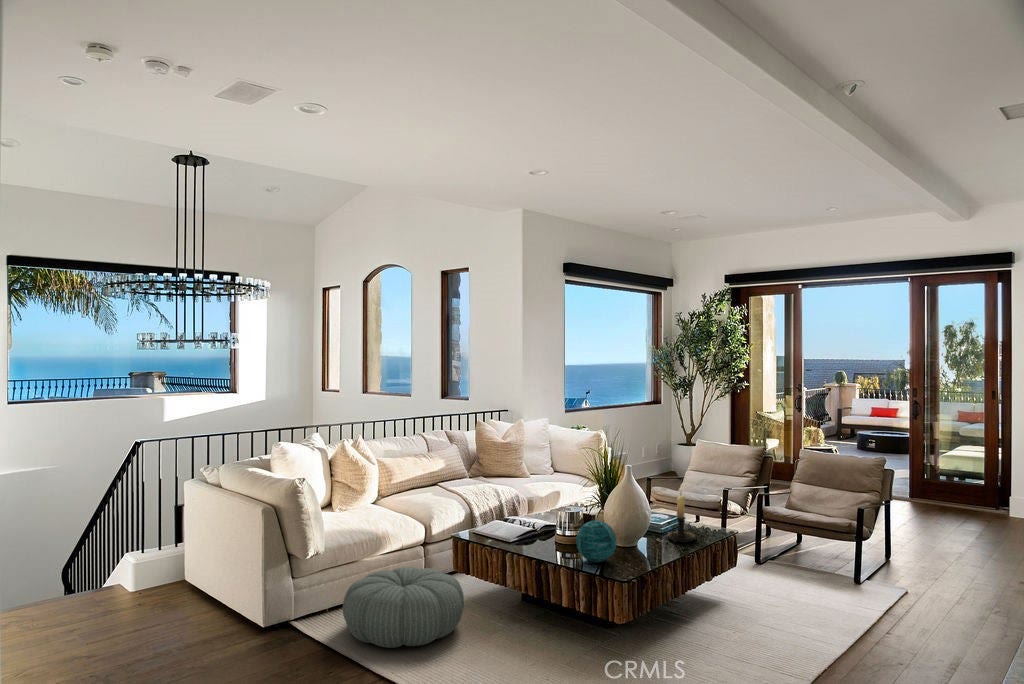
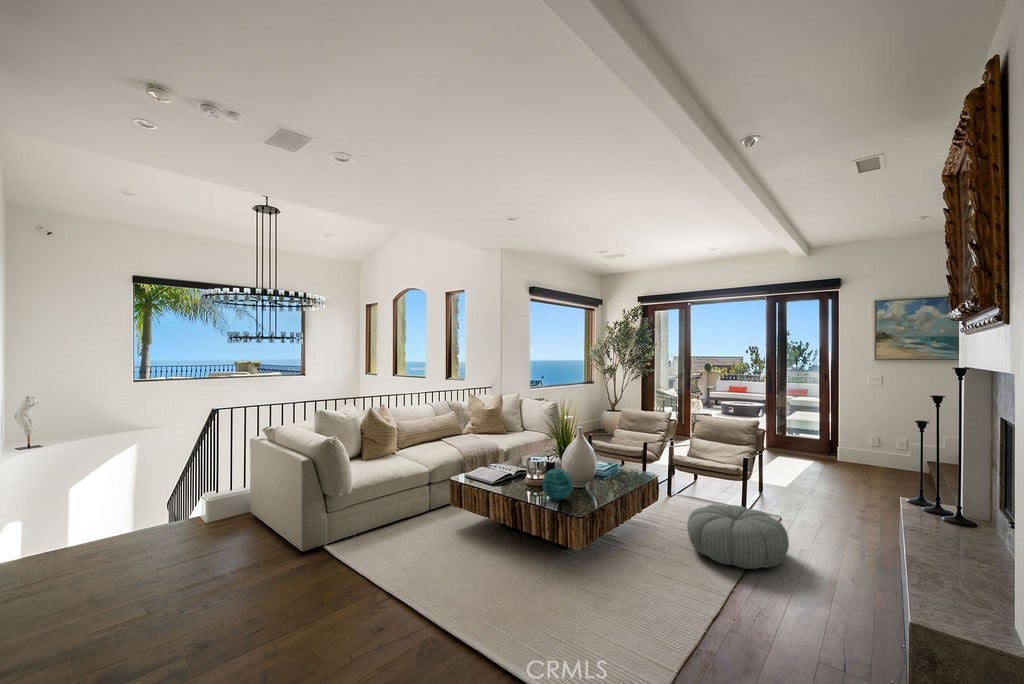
candle holder: present [667,490,695,542] -> none [608,443,629,484]
pouf: present [343,567,464,648] -> present [687,504,789,569]

